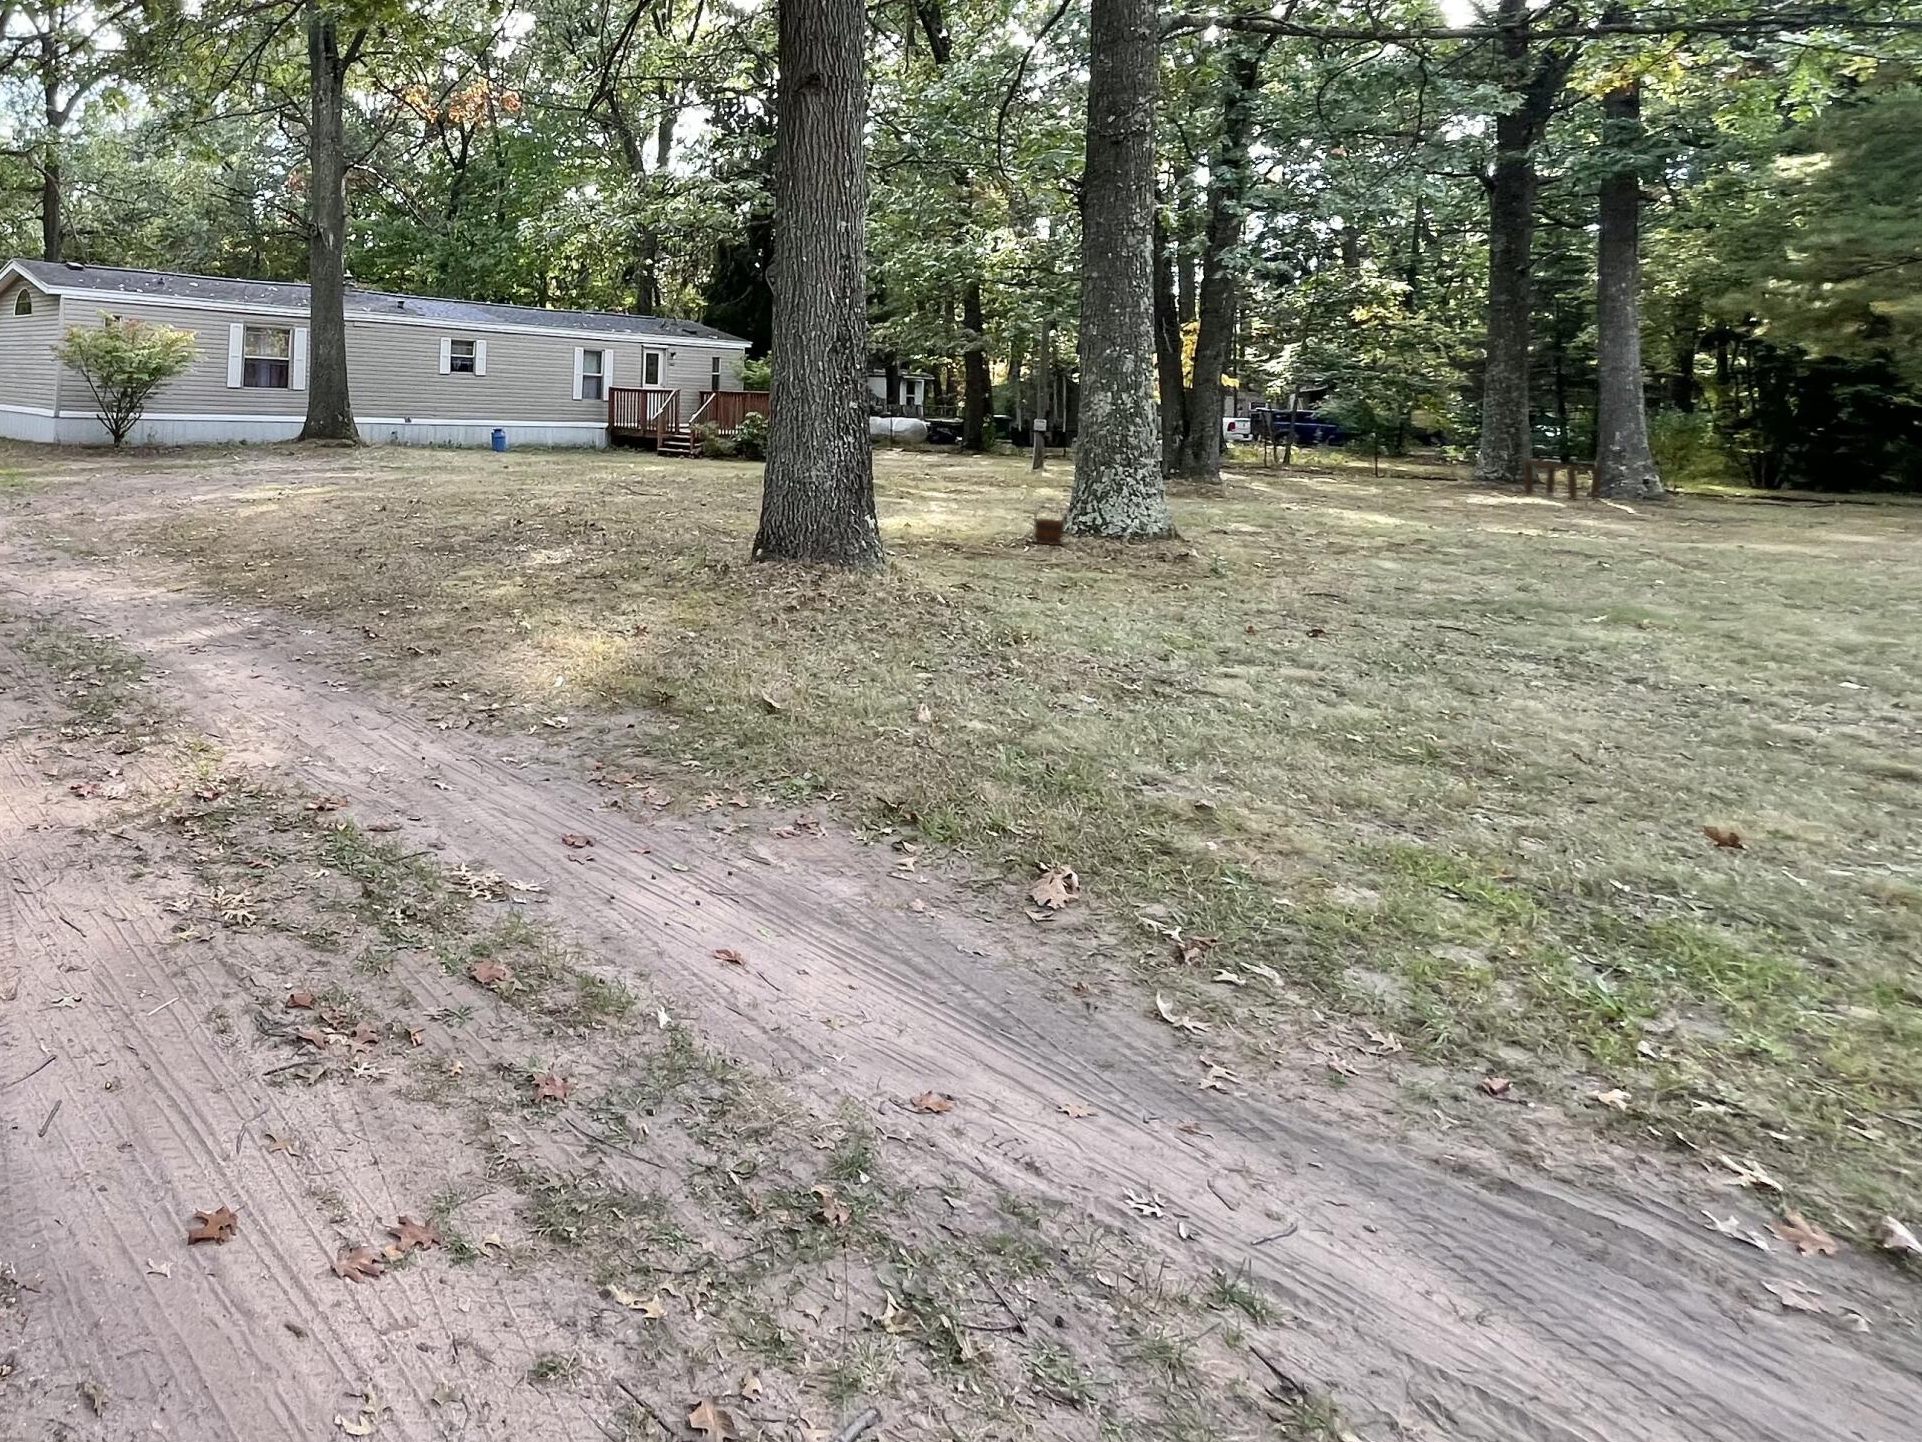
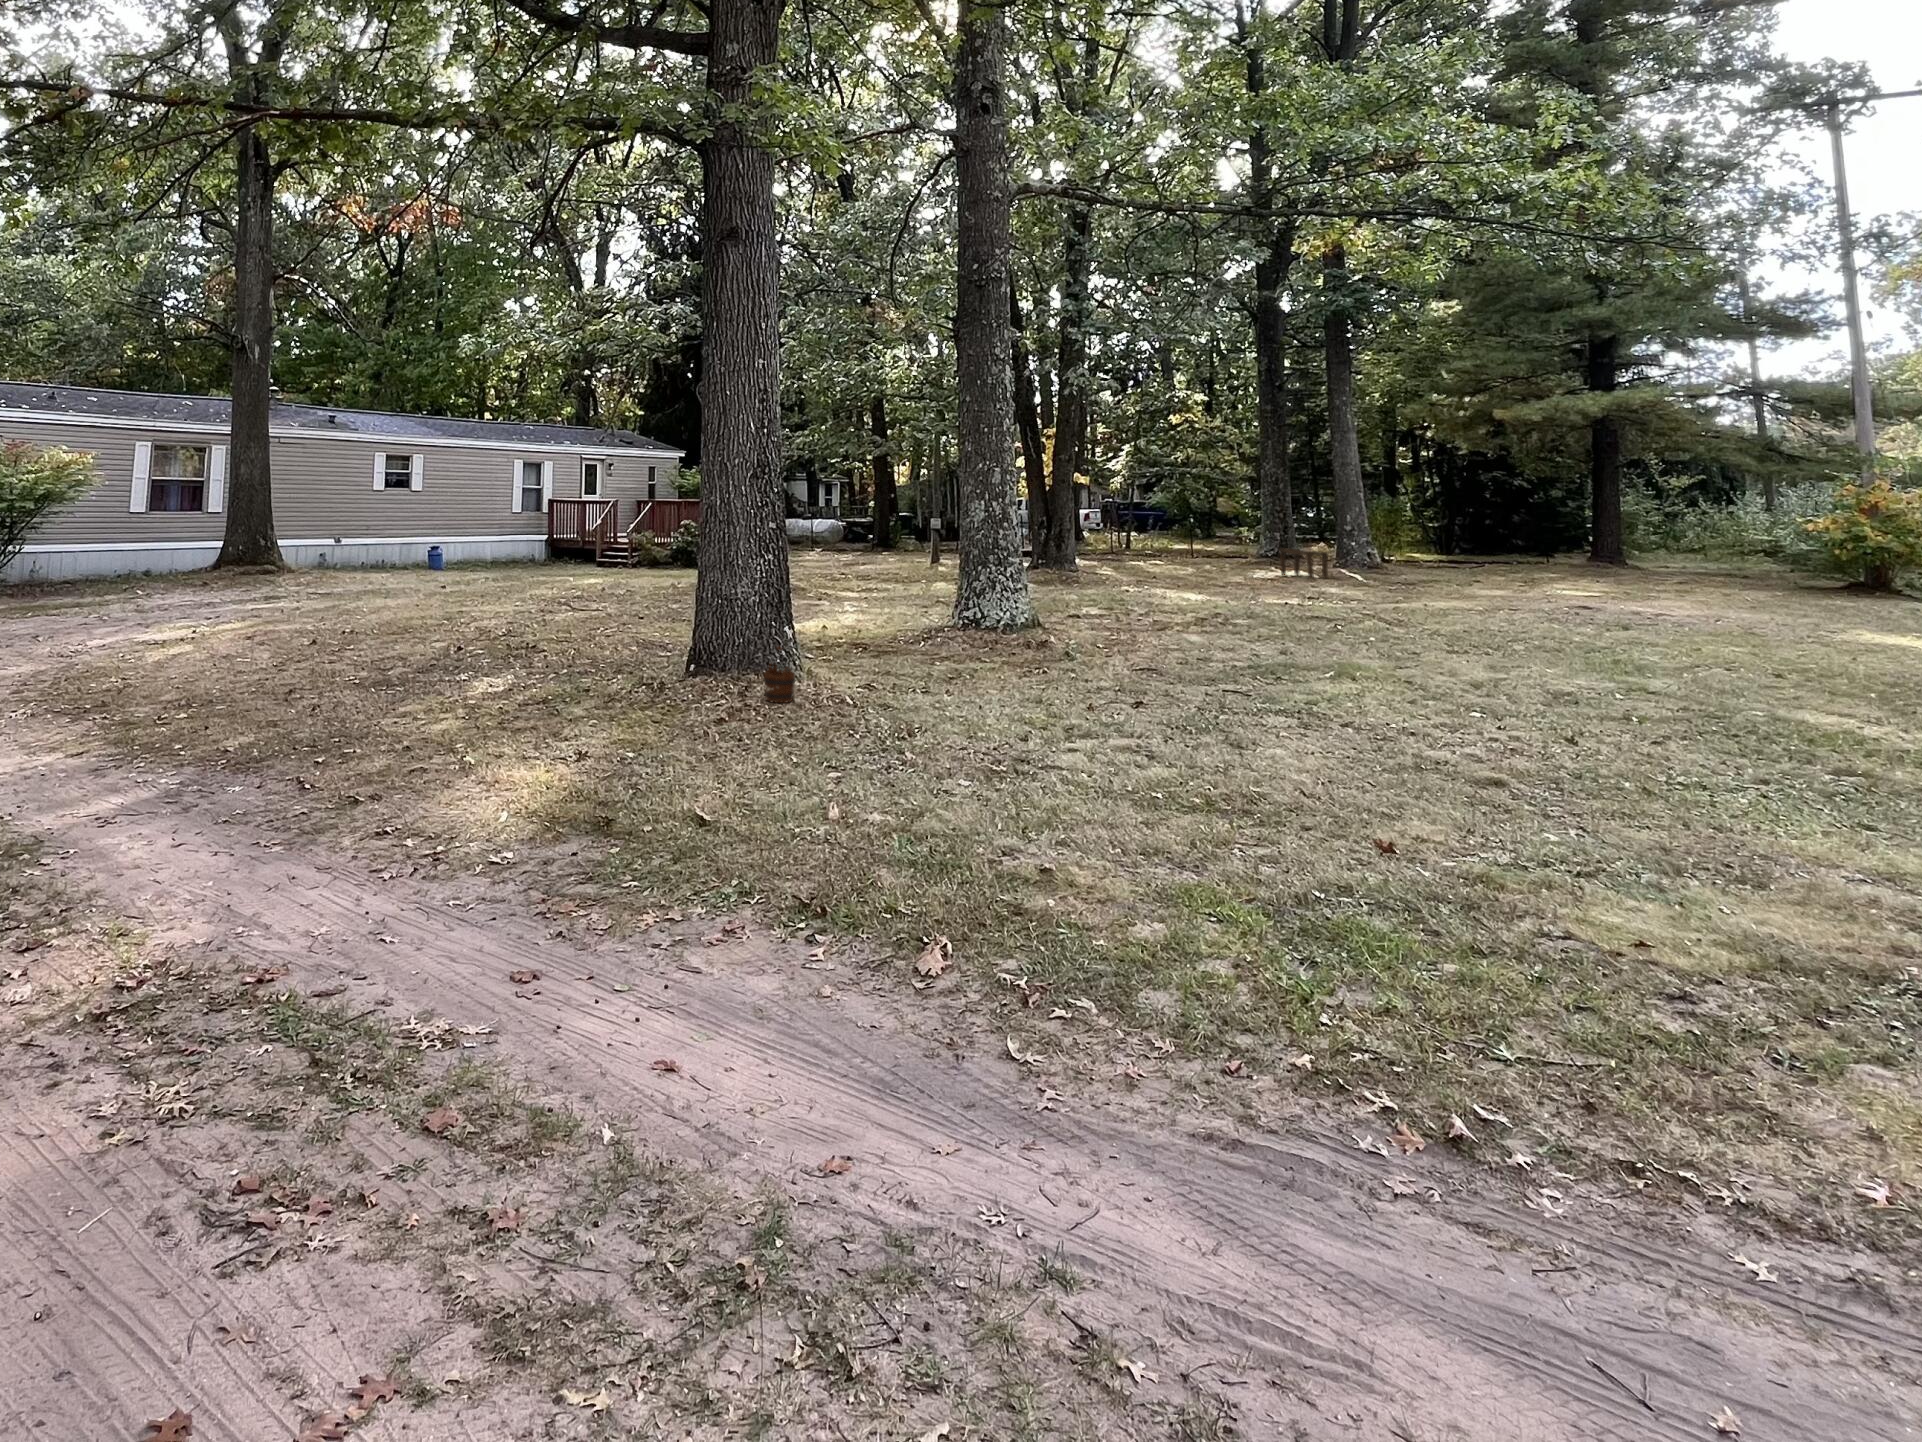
wooden bucket: present [1034,498,1066,545] -> present [764,646,796,703]

